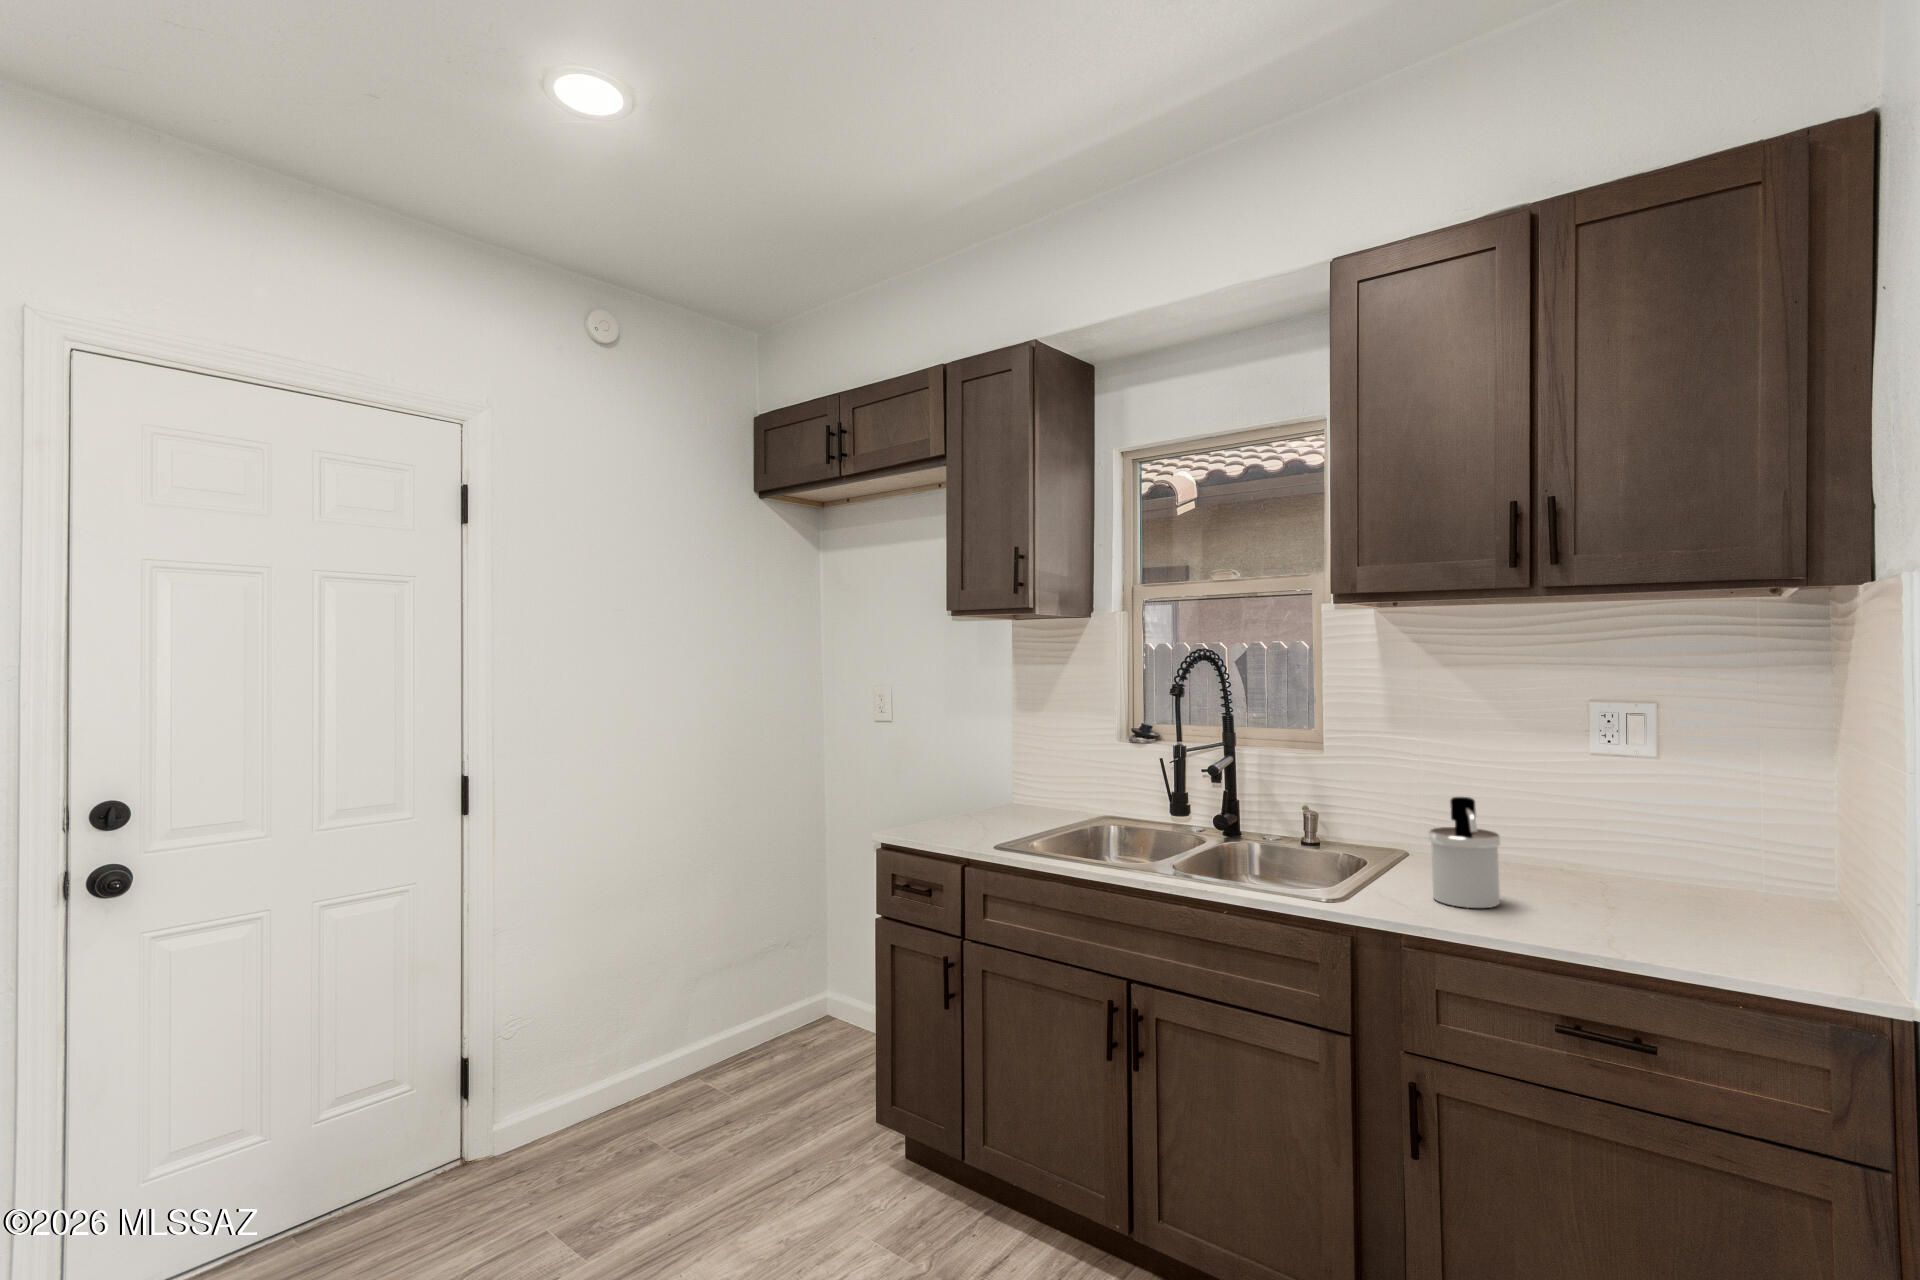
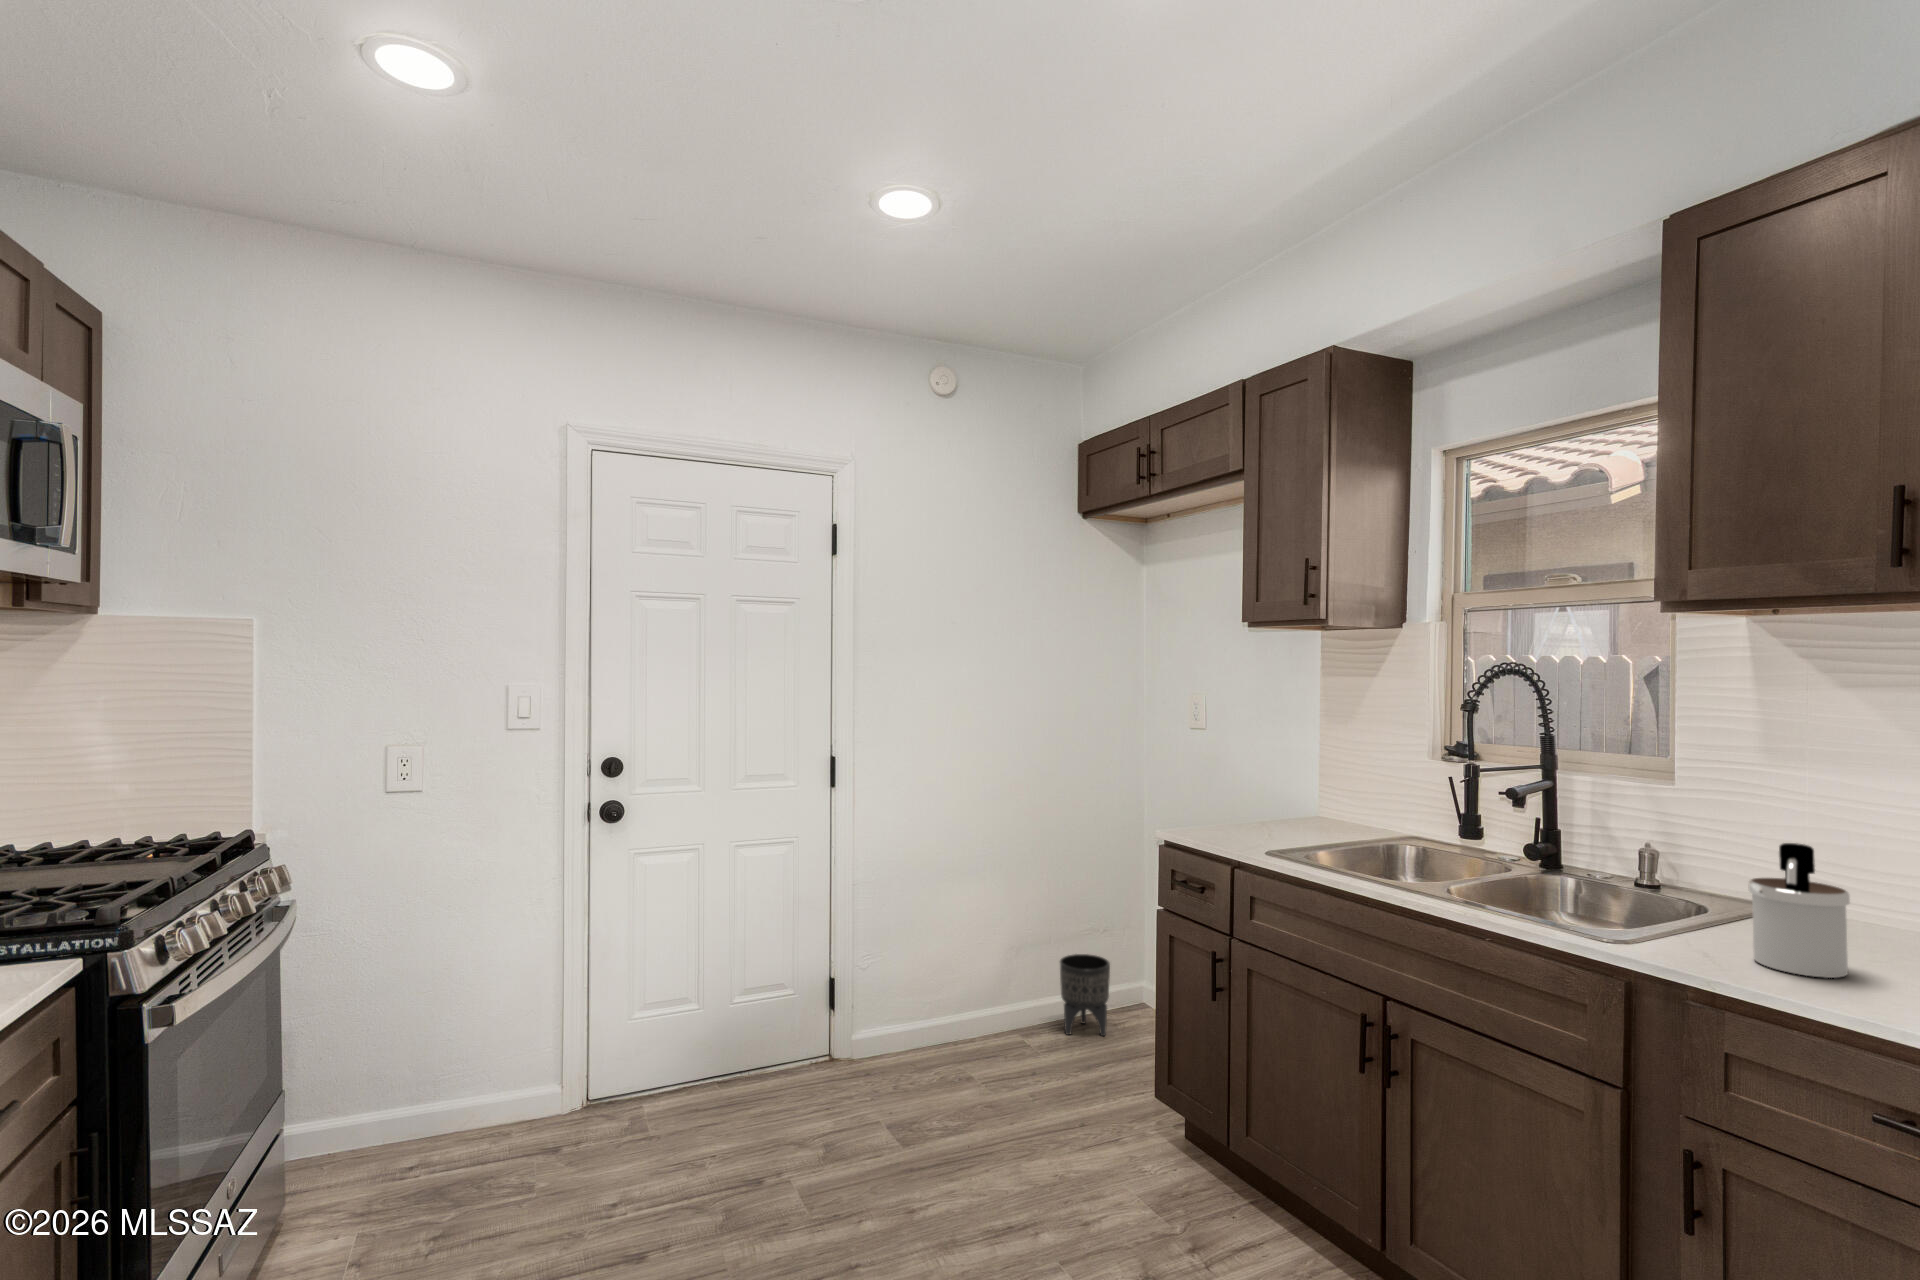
planter: none [743,976,799,1069] -> present [1060,954,1110,1036]

